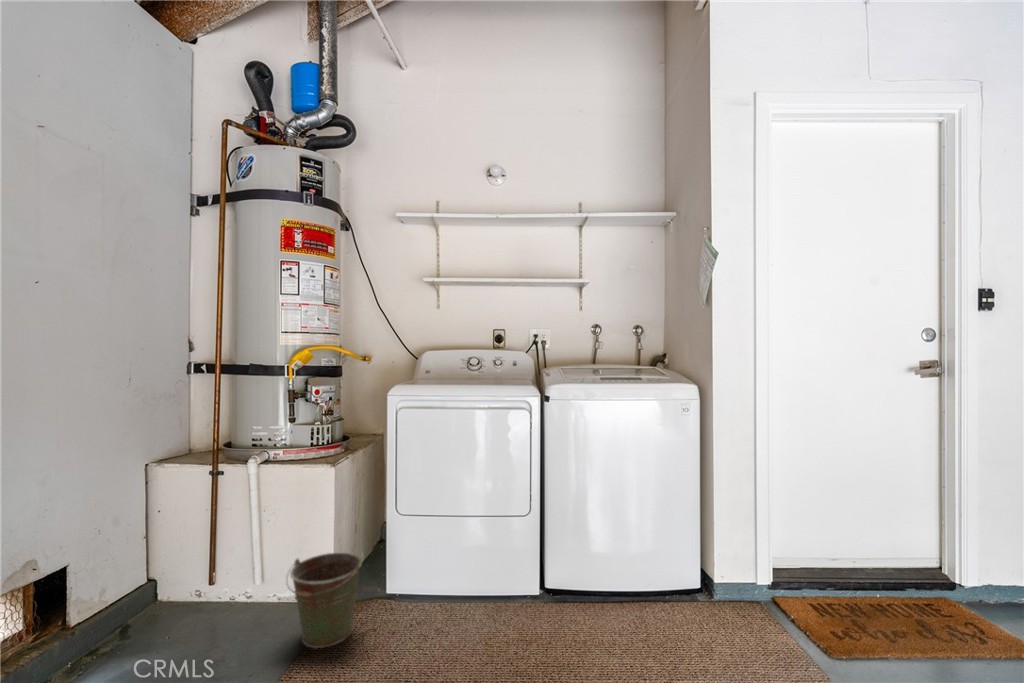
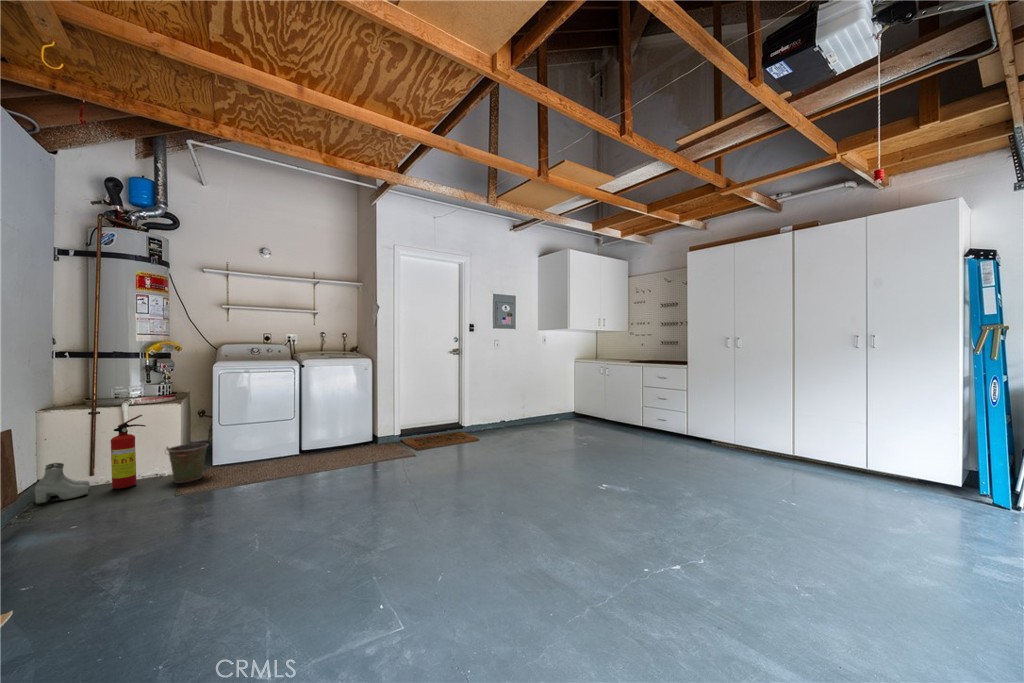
fire extinguisher: none [217,487,272,632] -> present [111,415,146,489]
boots: none [113,559,201,642] -> present [35,463,90,504]

